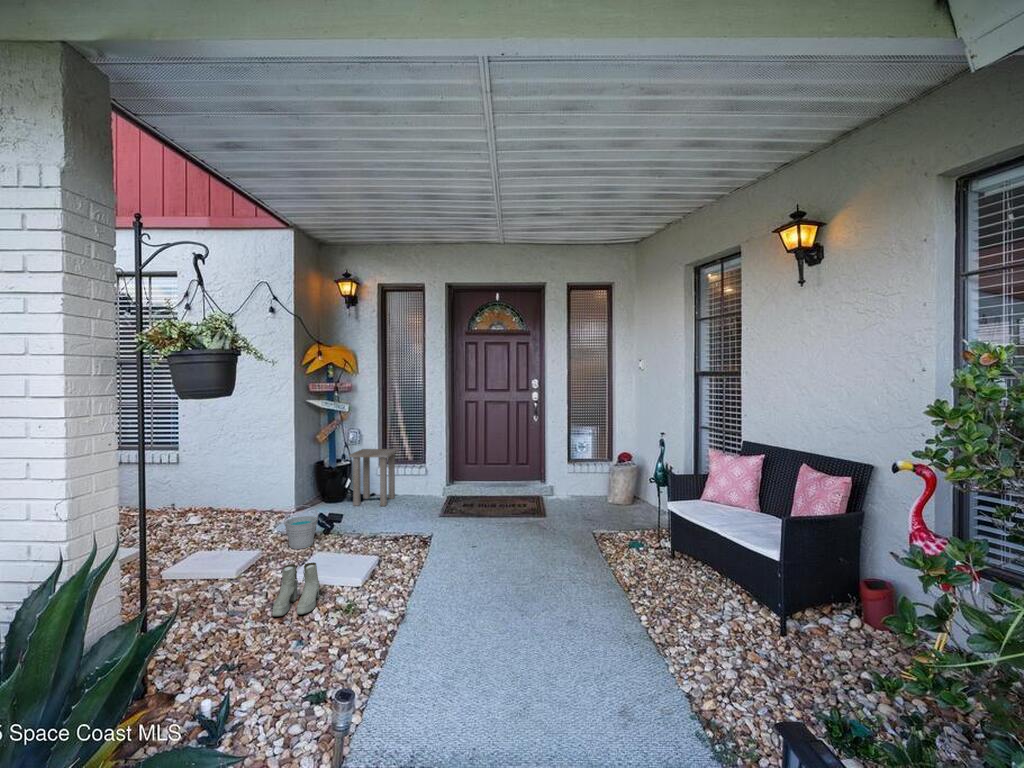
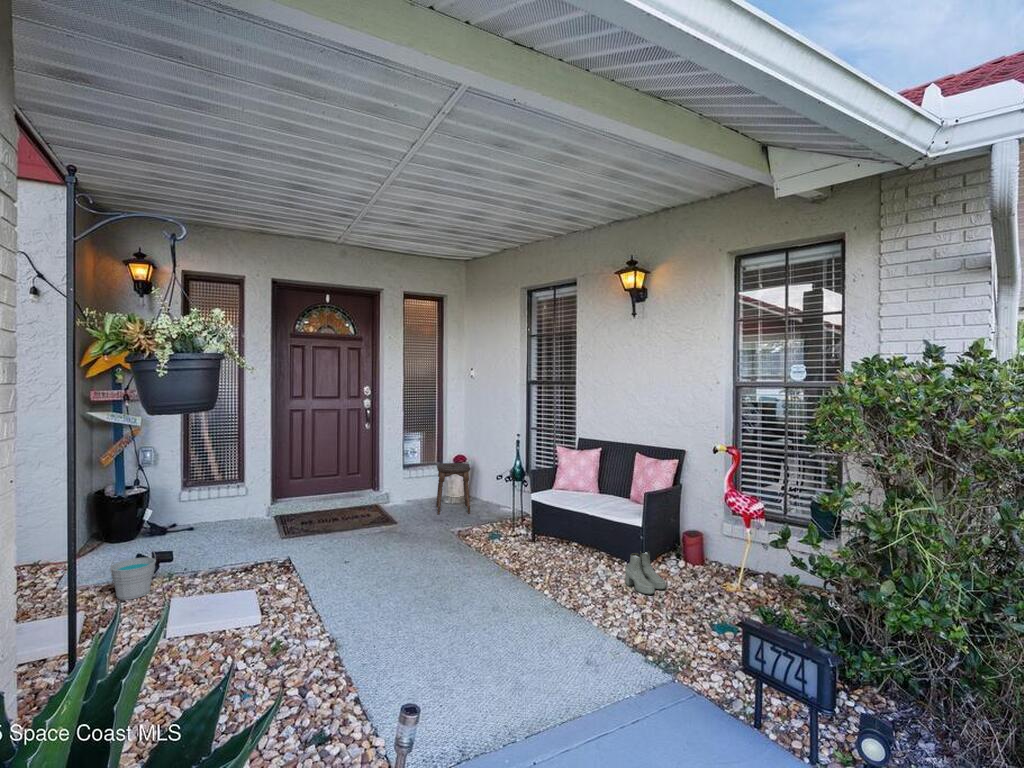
side table: present [349,449,398,506] -> none [153,468,212,542]
stool: none [590,460,628,516] -> present [436,463,470,514]
boots: present [272,562,320,617] -> present [625,551,666,594]

